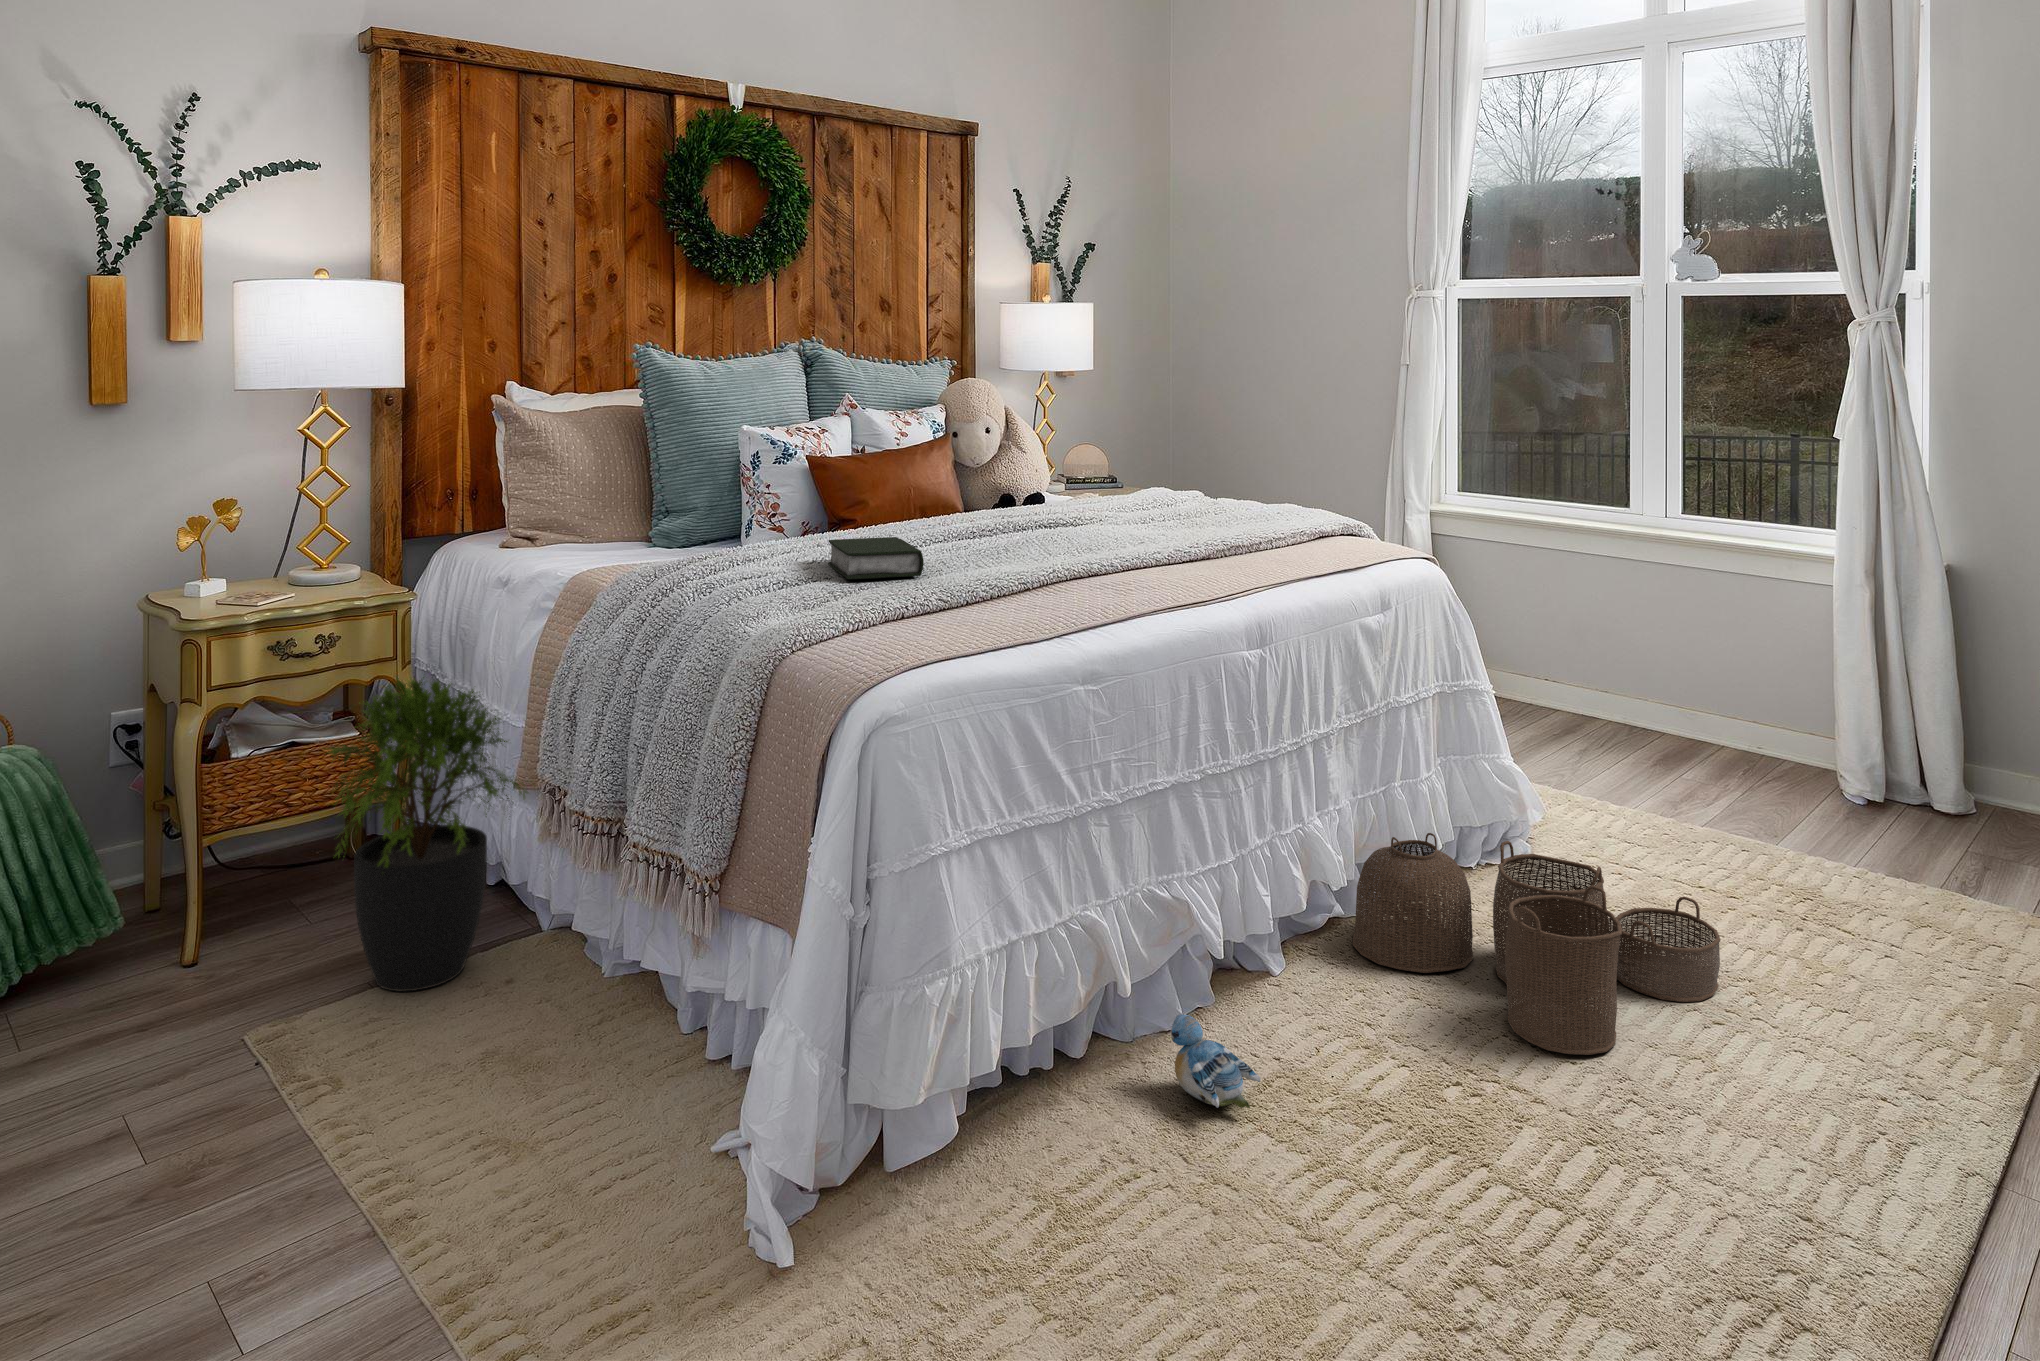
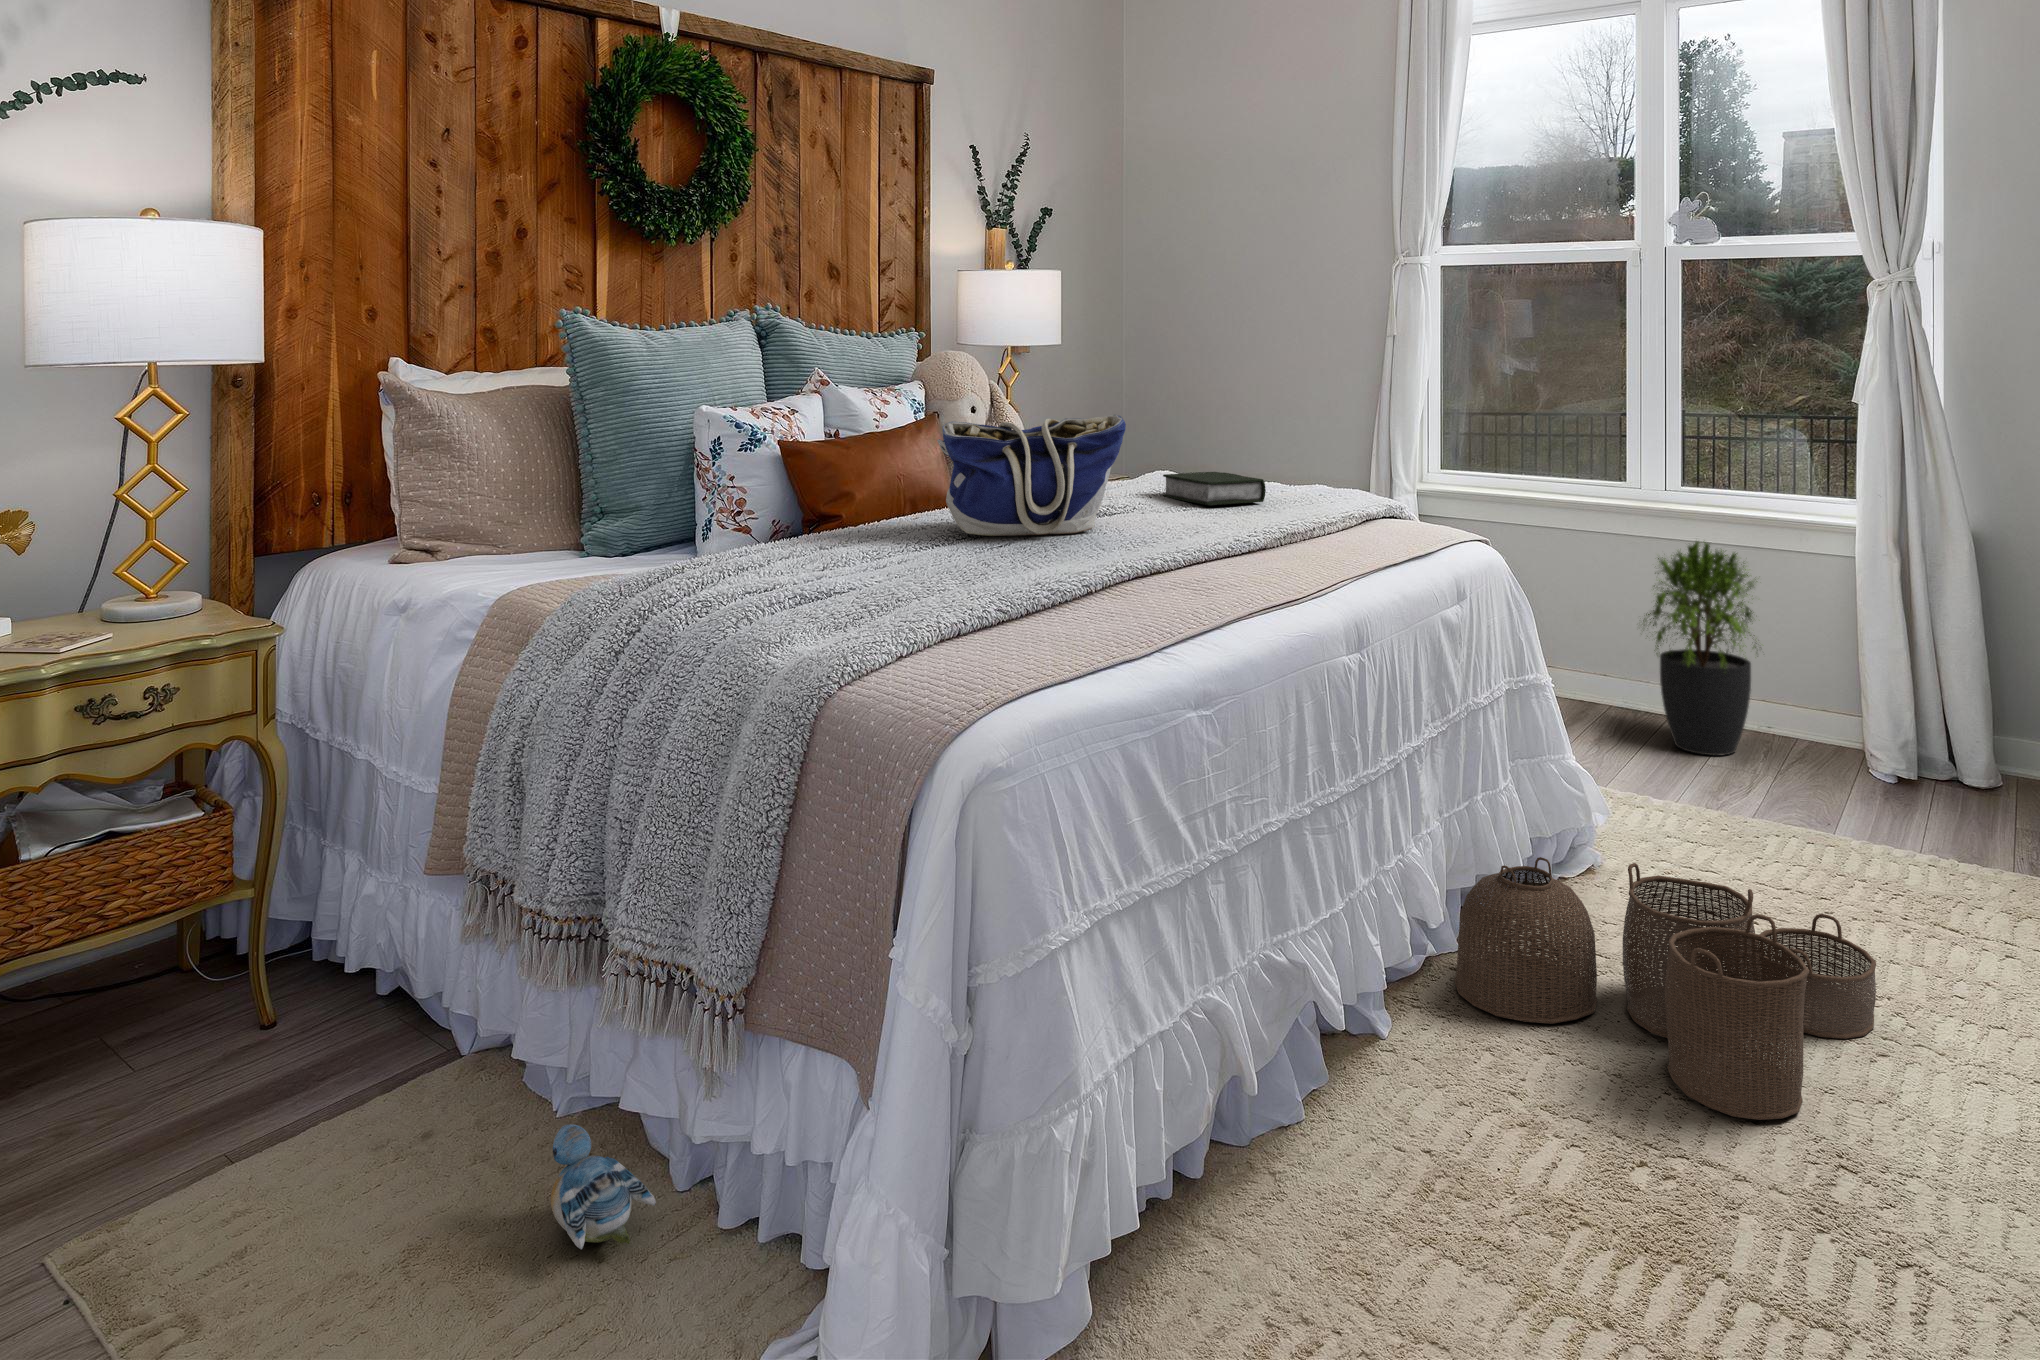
tote bag: none [924,440,1085,540] -> present [937,415,1126,536]
book: present [828,537,924,579] -> present [1163,472,1266,505]
potted plant: present [327,677,528,991] -> present [1643,542,1757,756]
plush toy: present [1171,1014,1260,1108] -> present [551,1125,656,1249]

